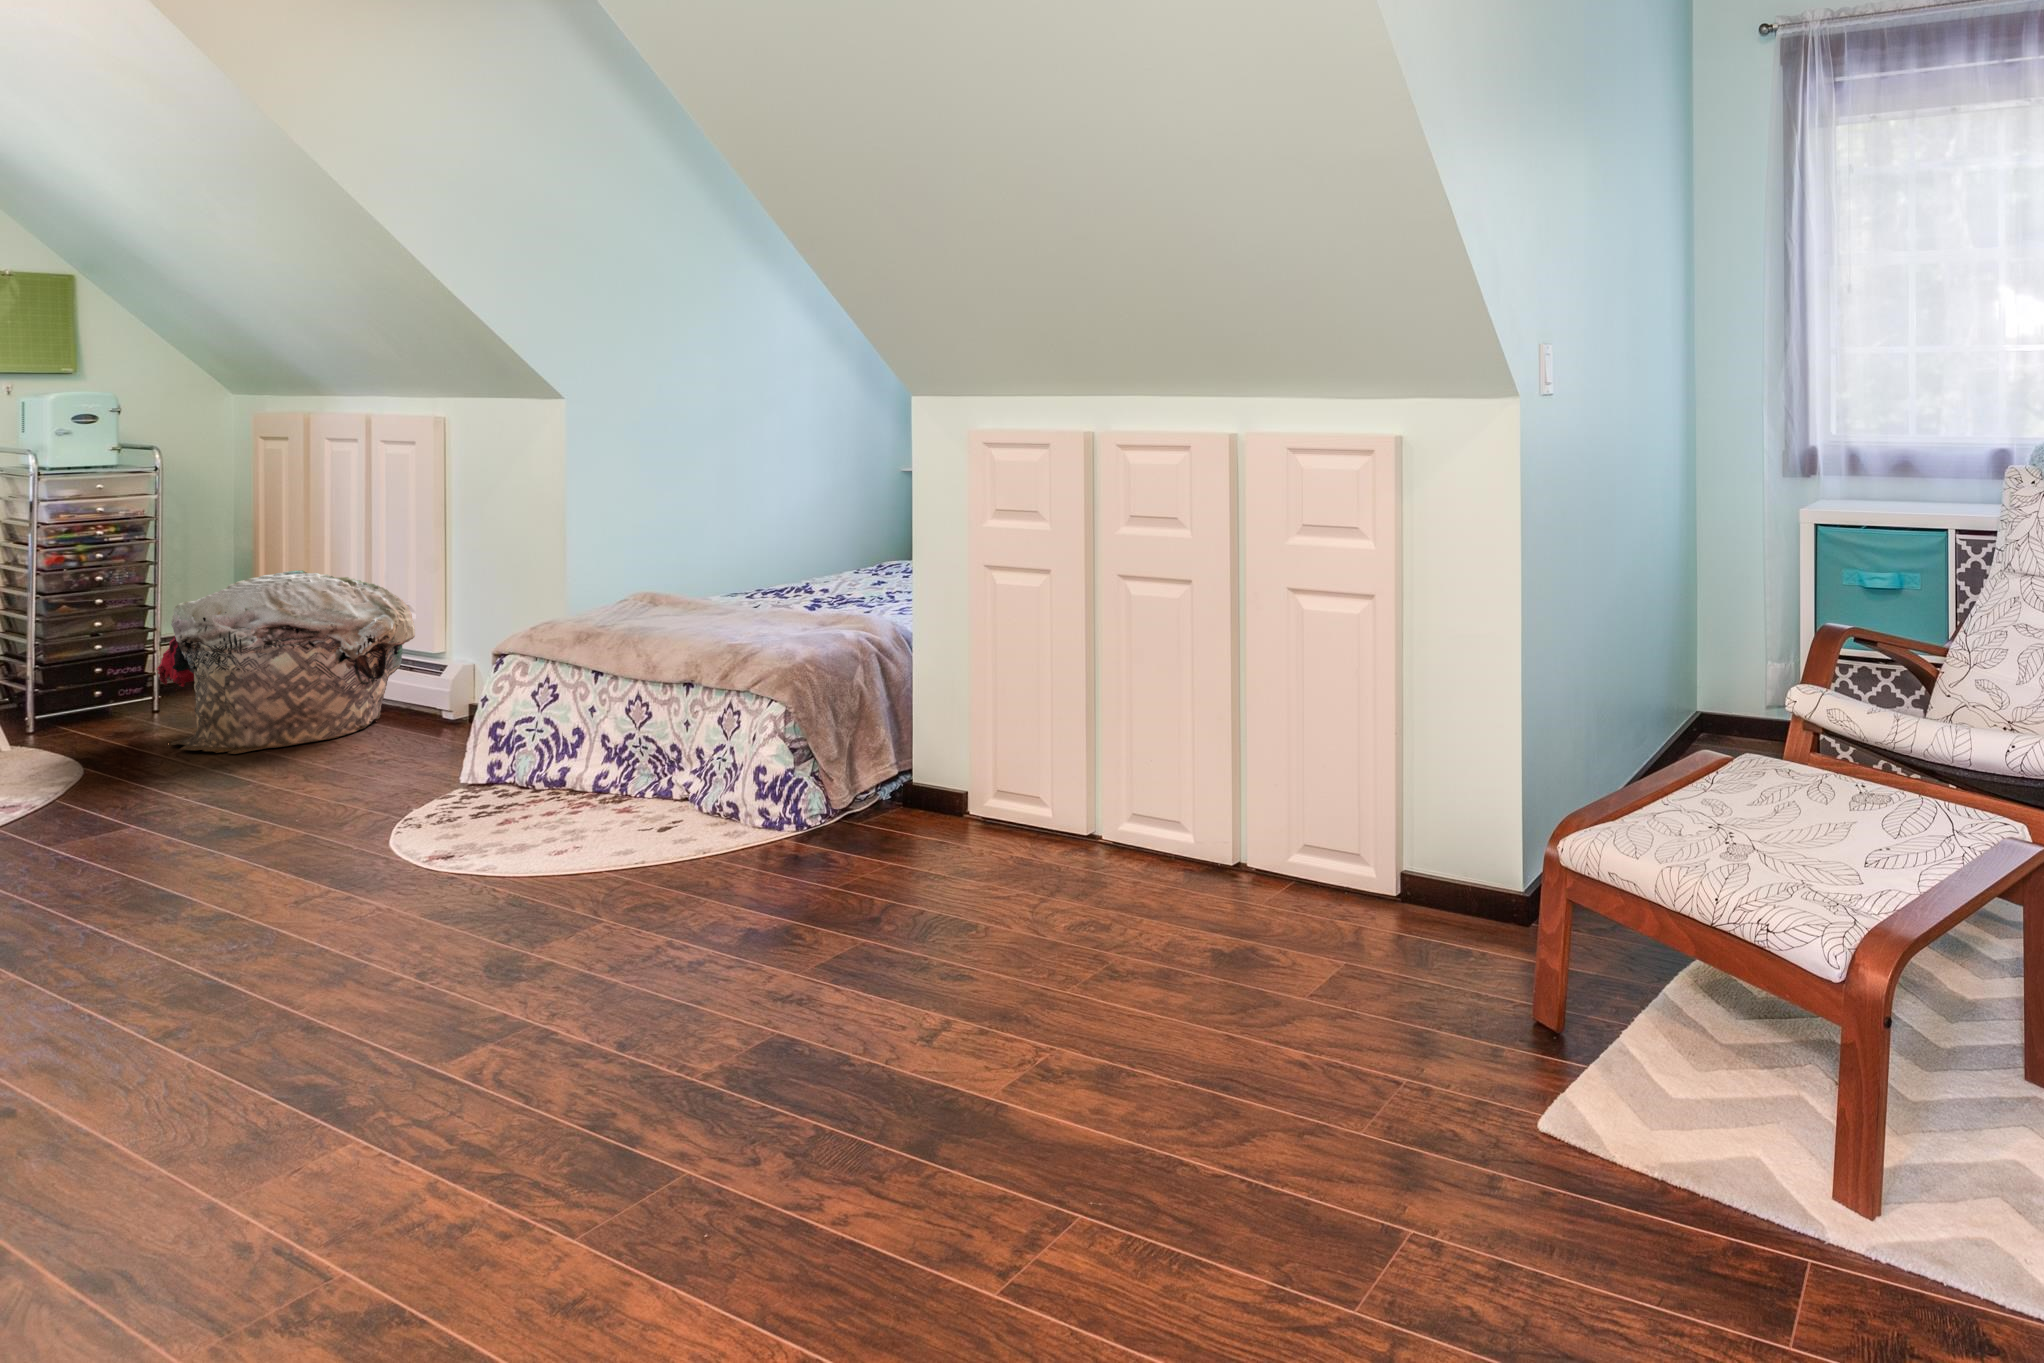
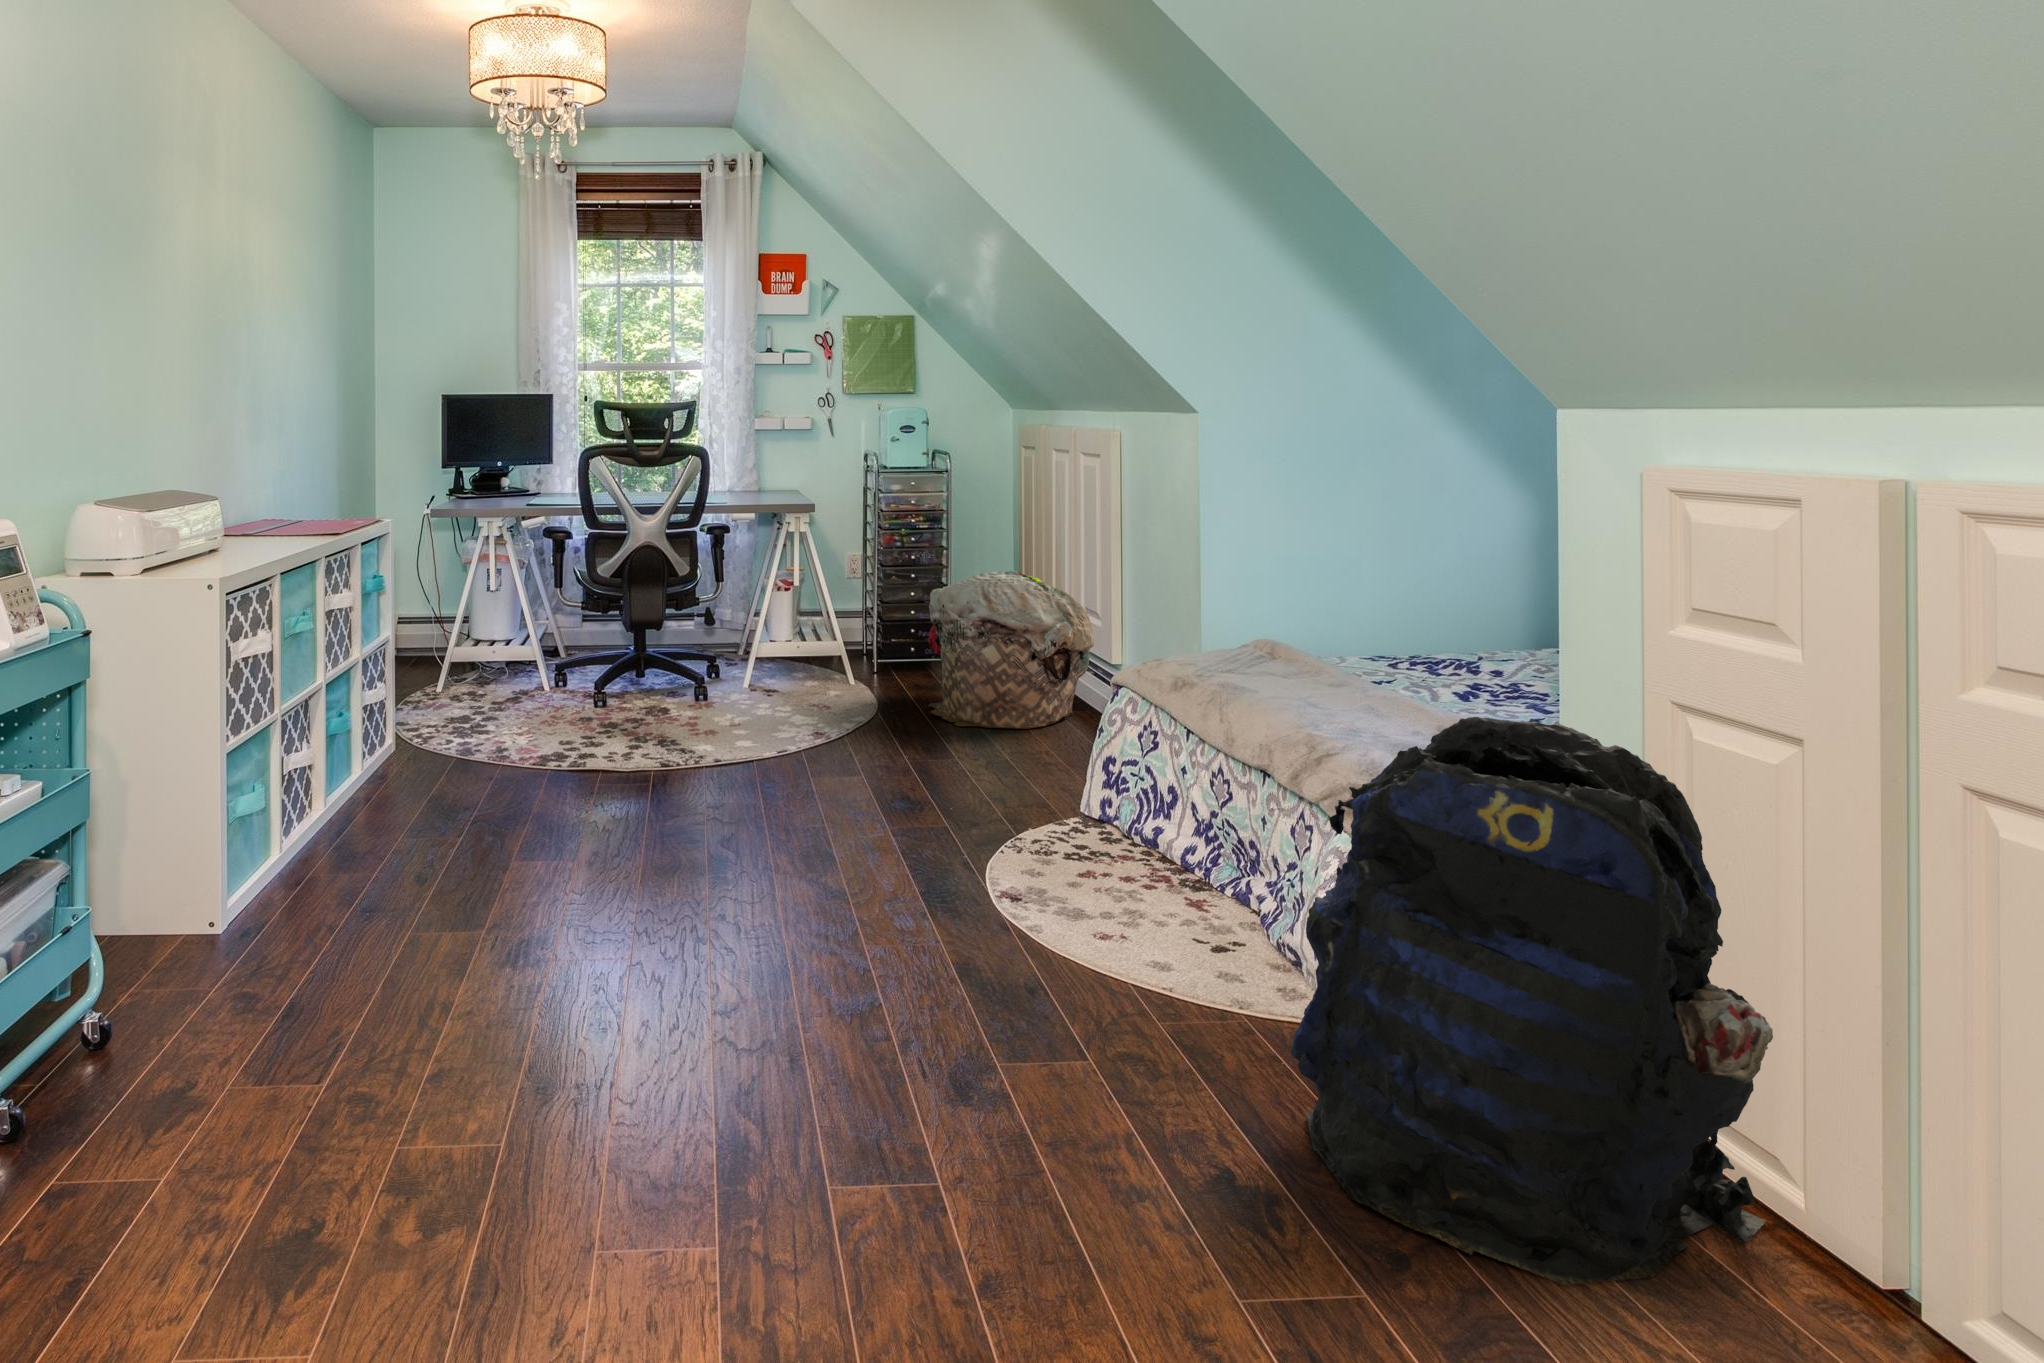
backpack: none [780,581,1051,906] -> present [1291,717,1773,1286]

